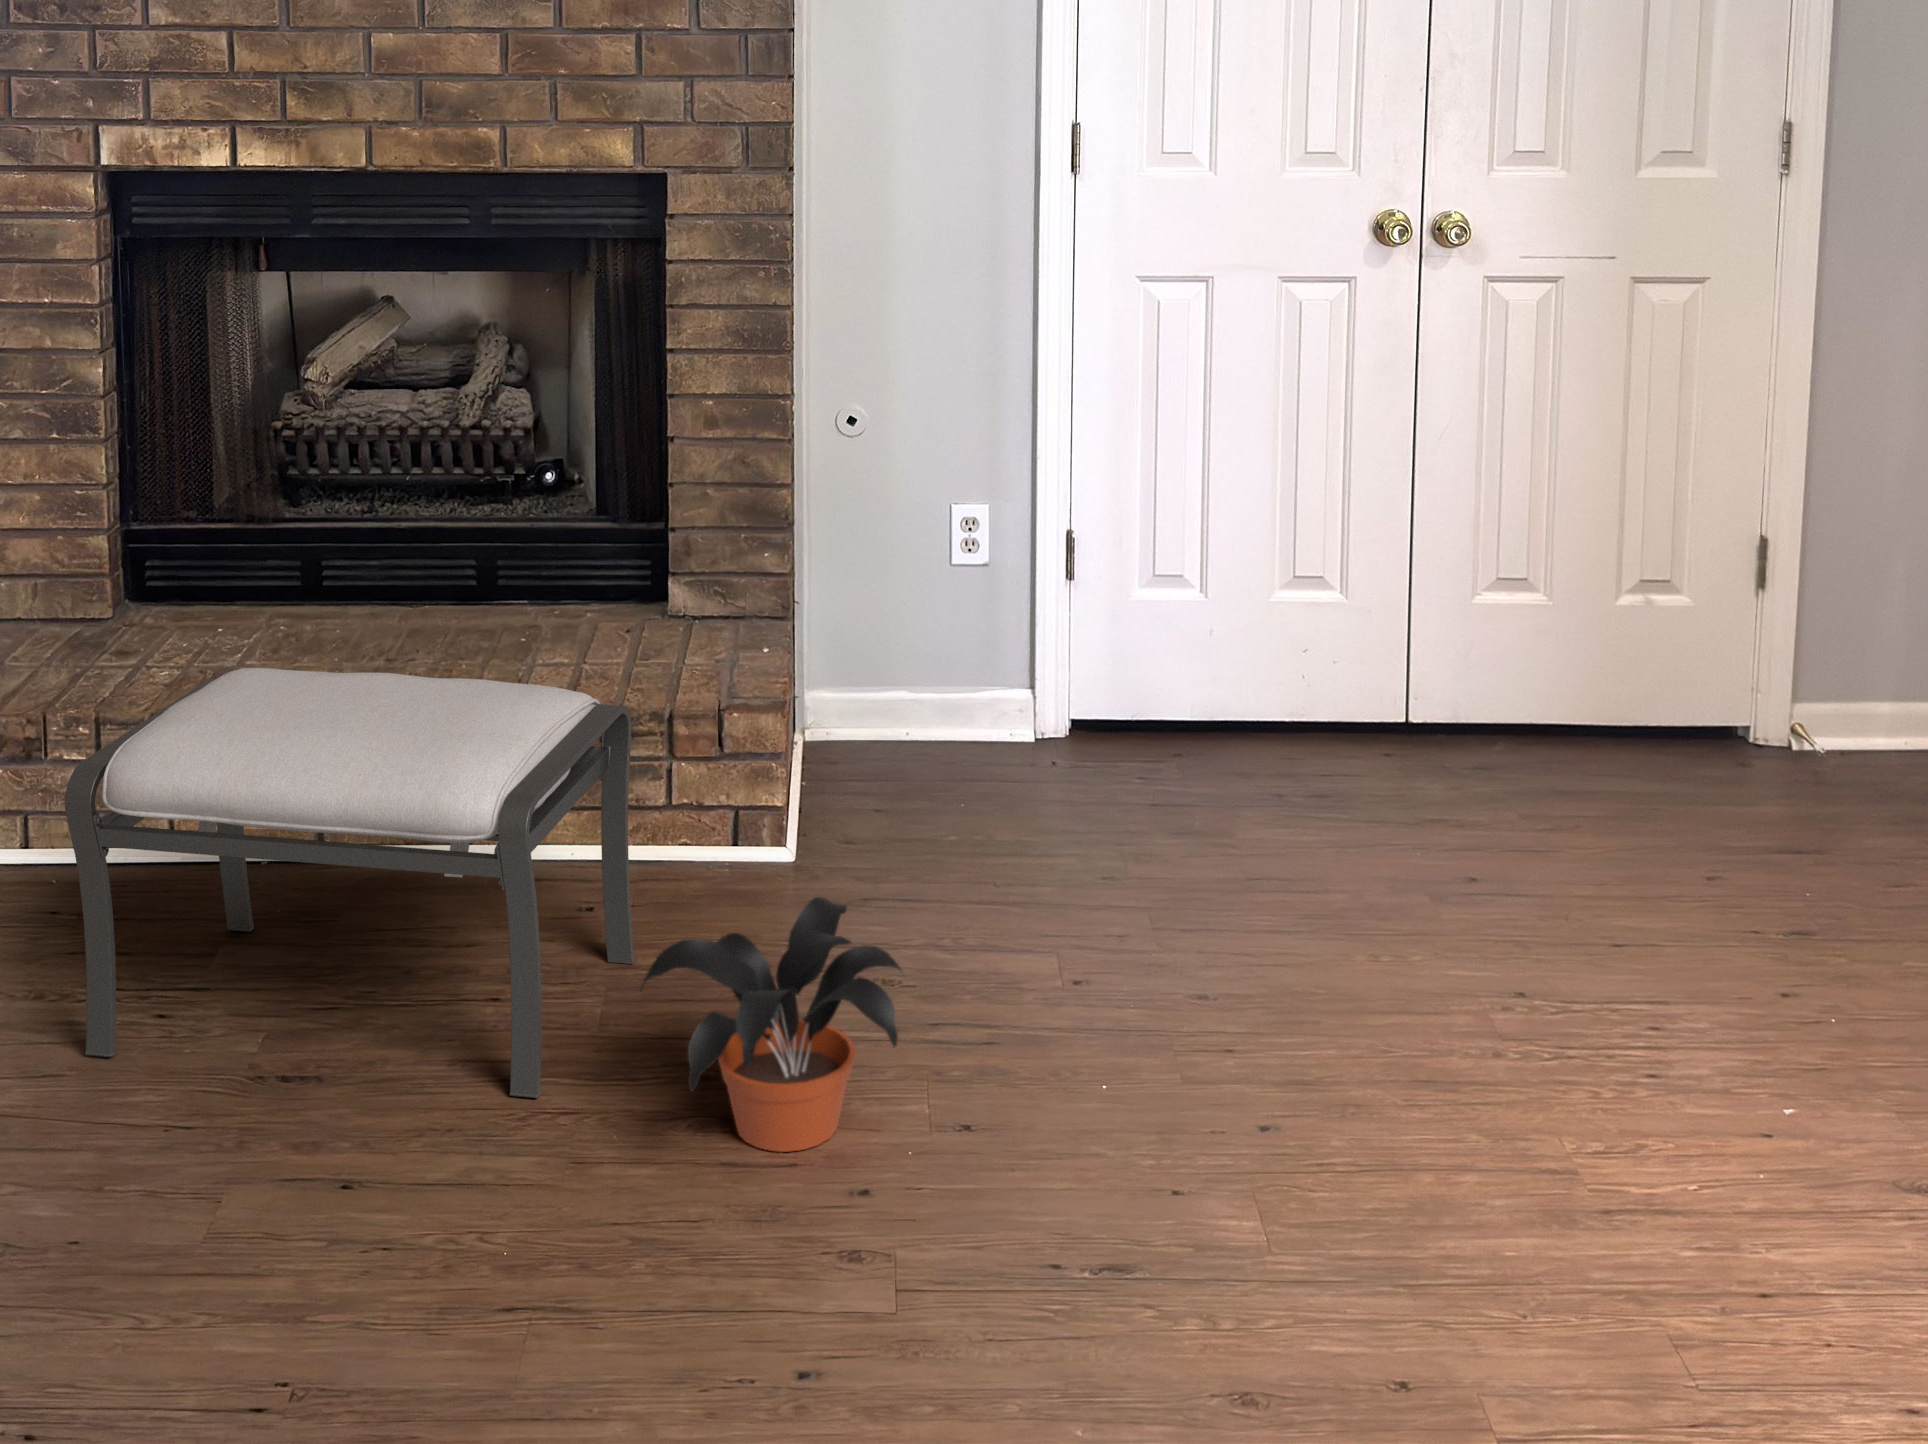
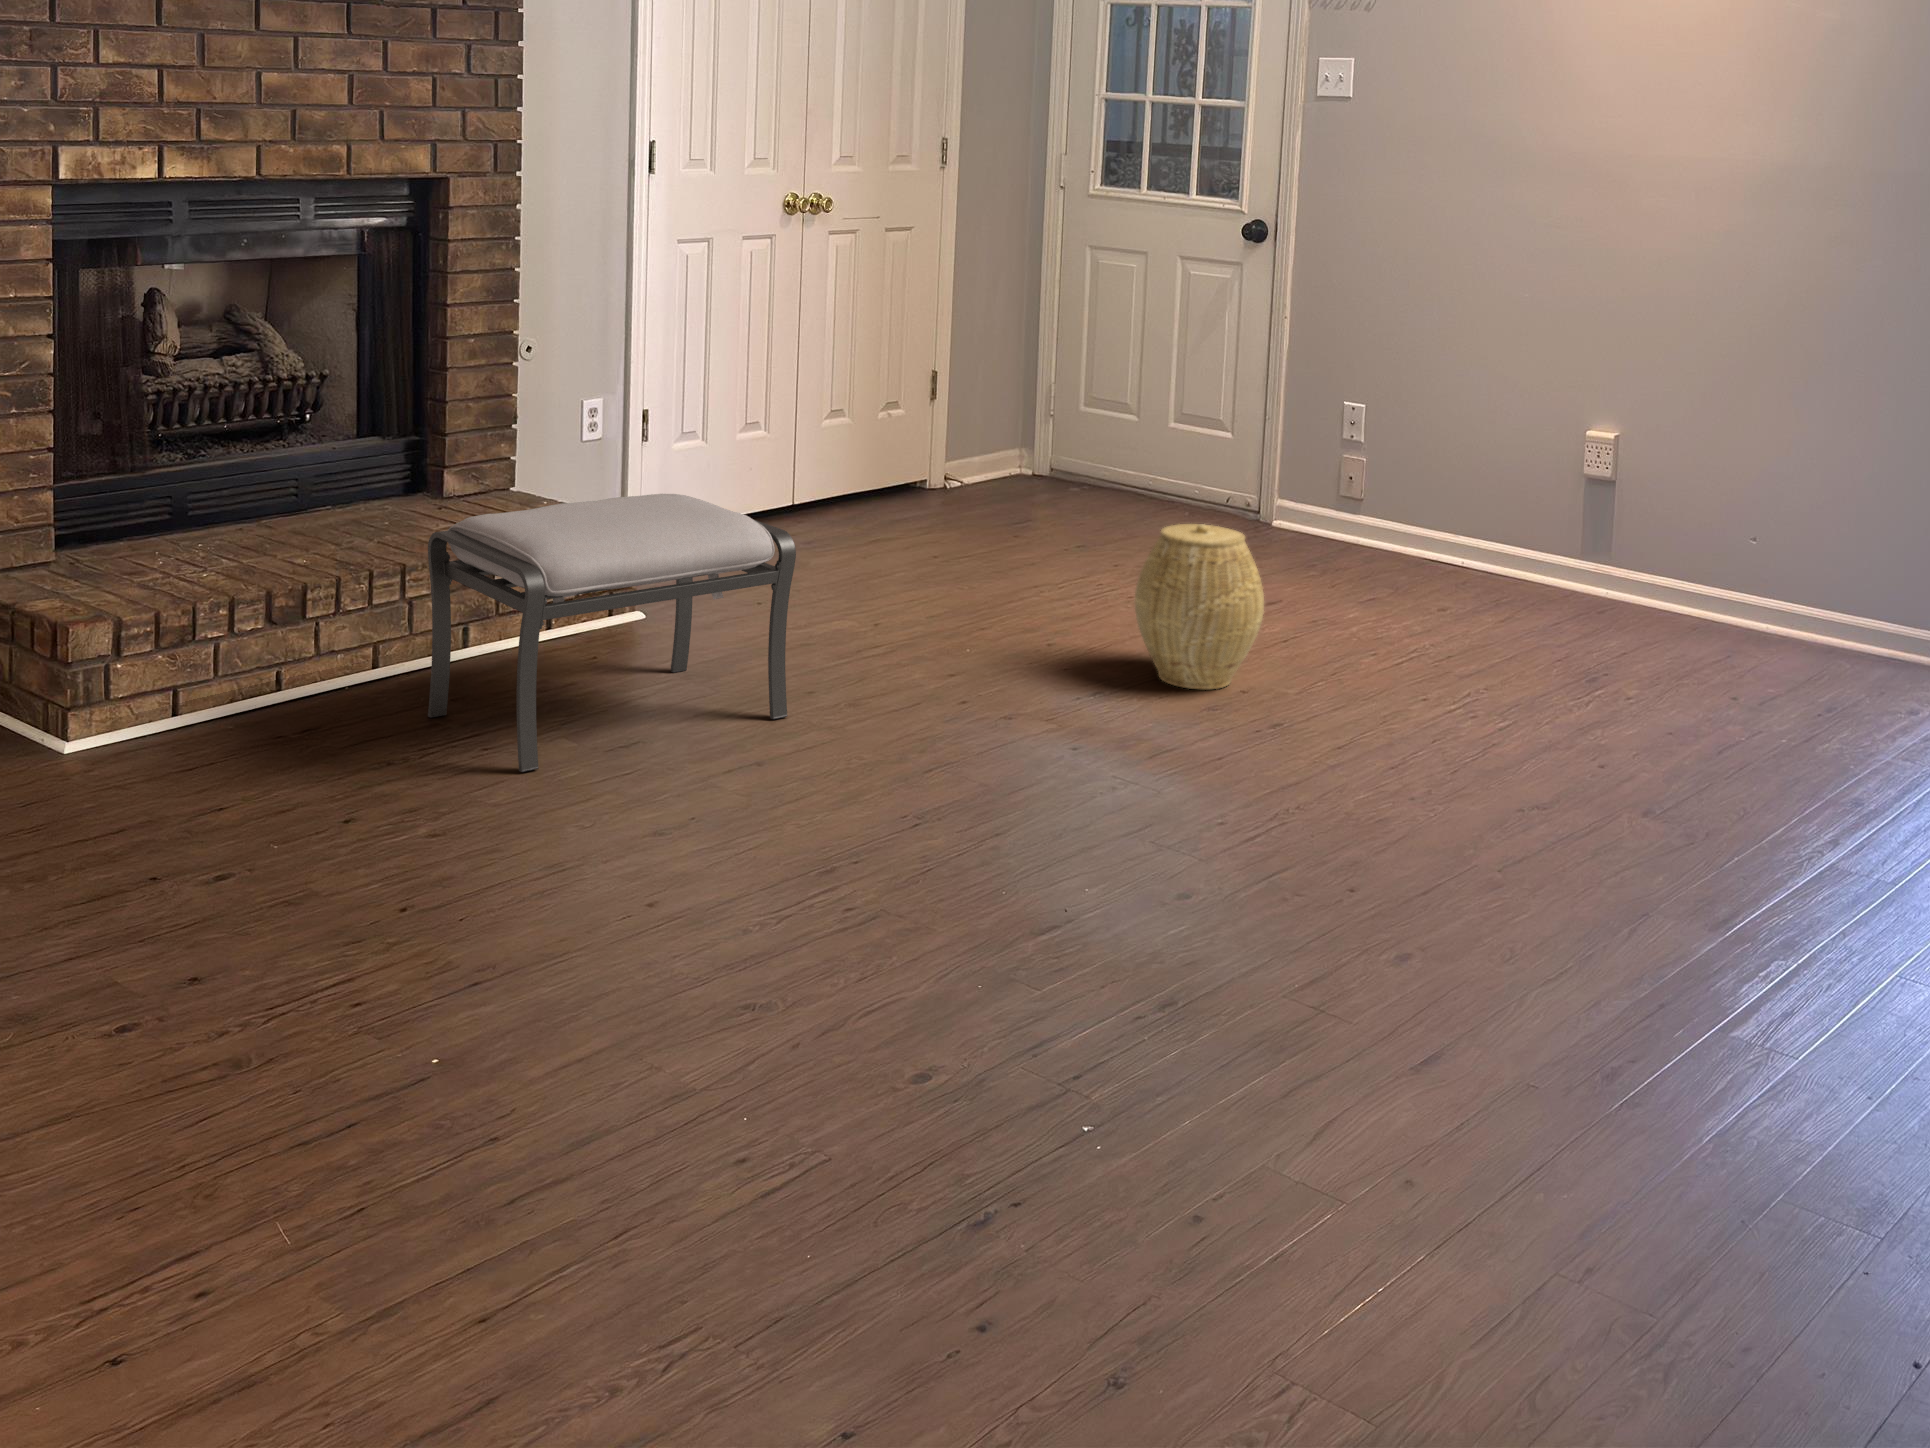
potted plant: present [642,897,902,1152] -> none [835,569,987,701]
woven basket: none [1154,972,1431,1354] -> present [1135,524,1264,690]

